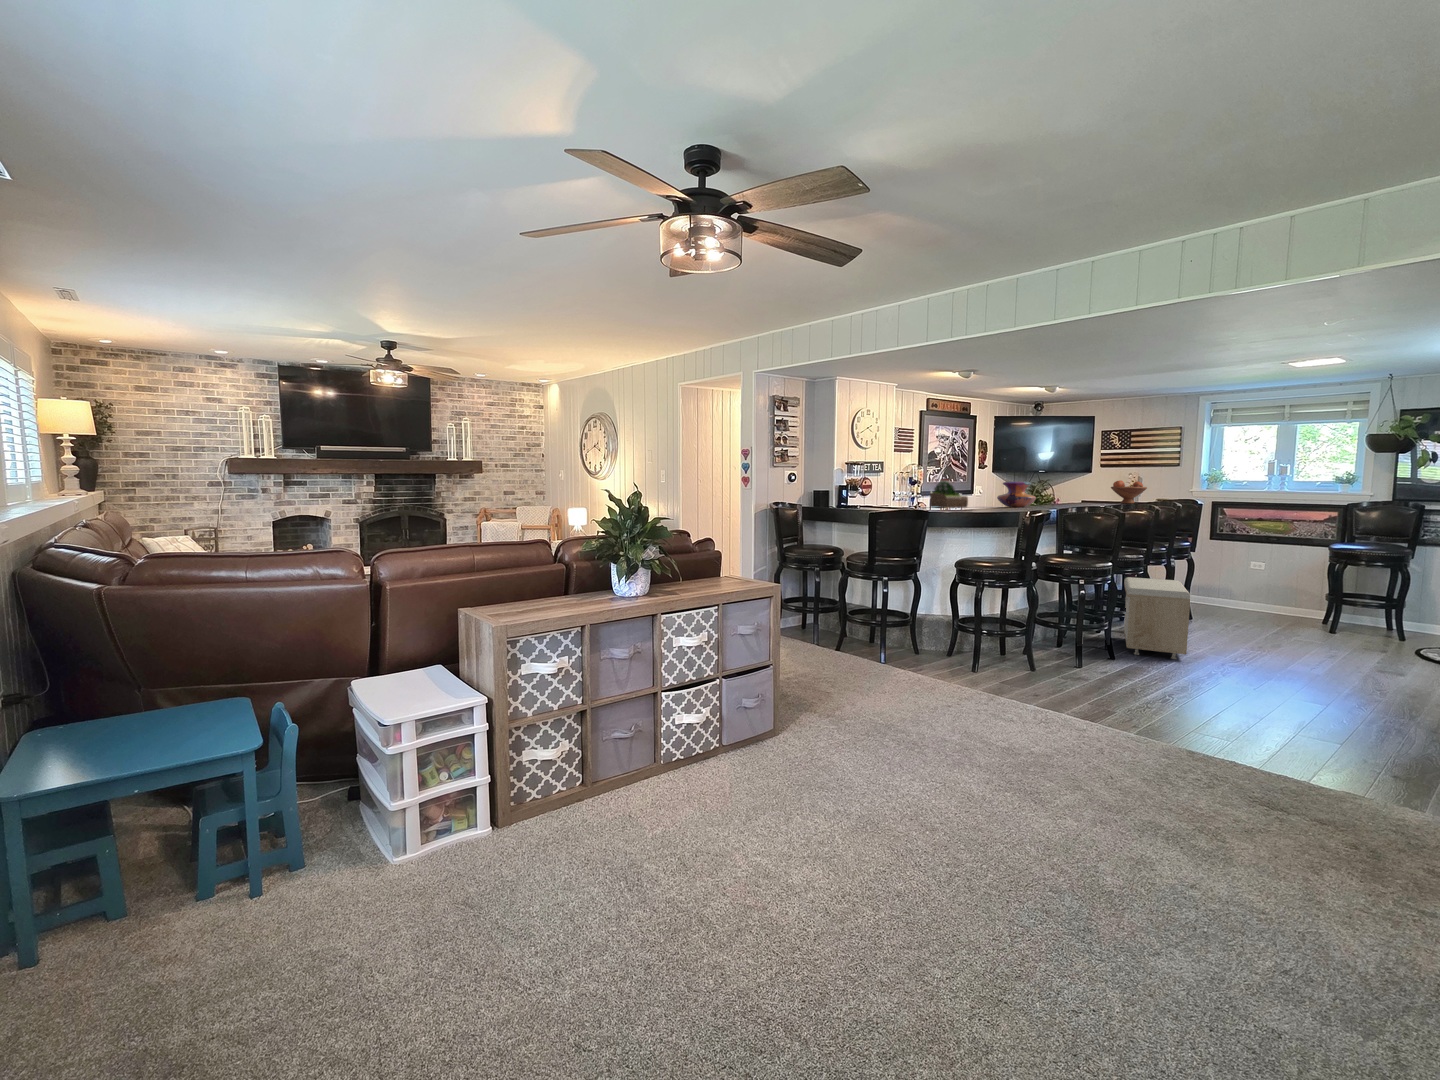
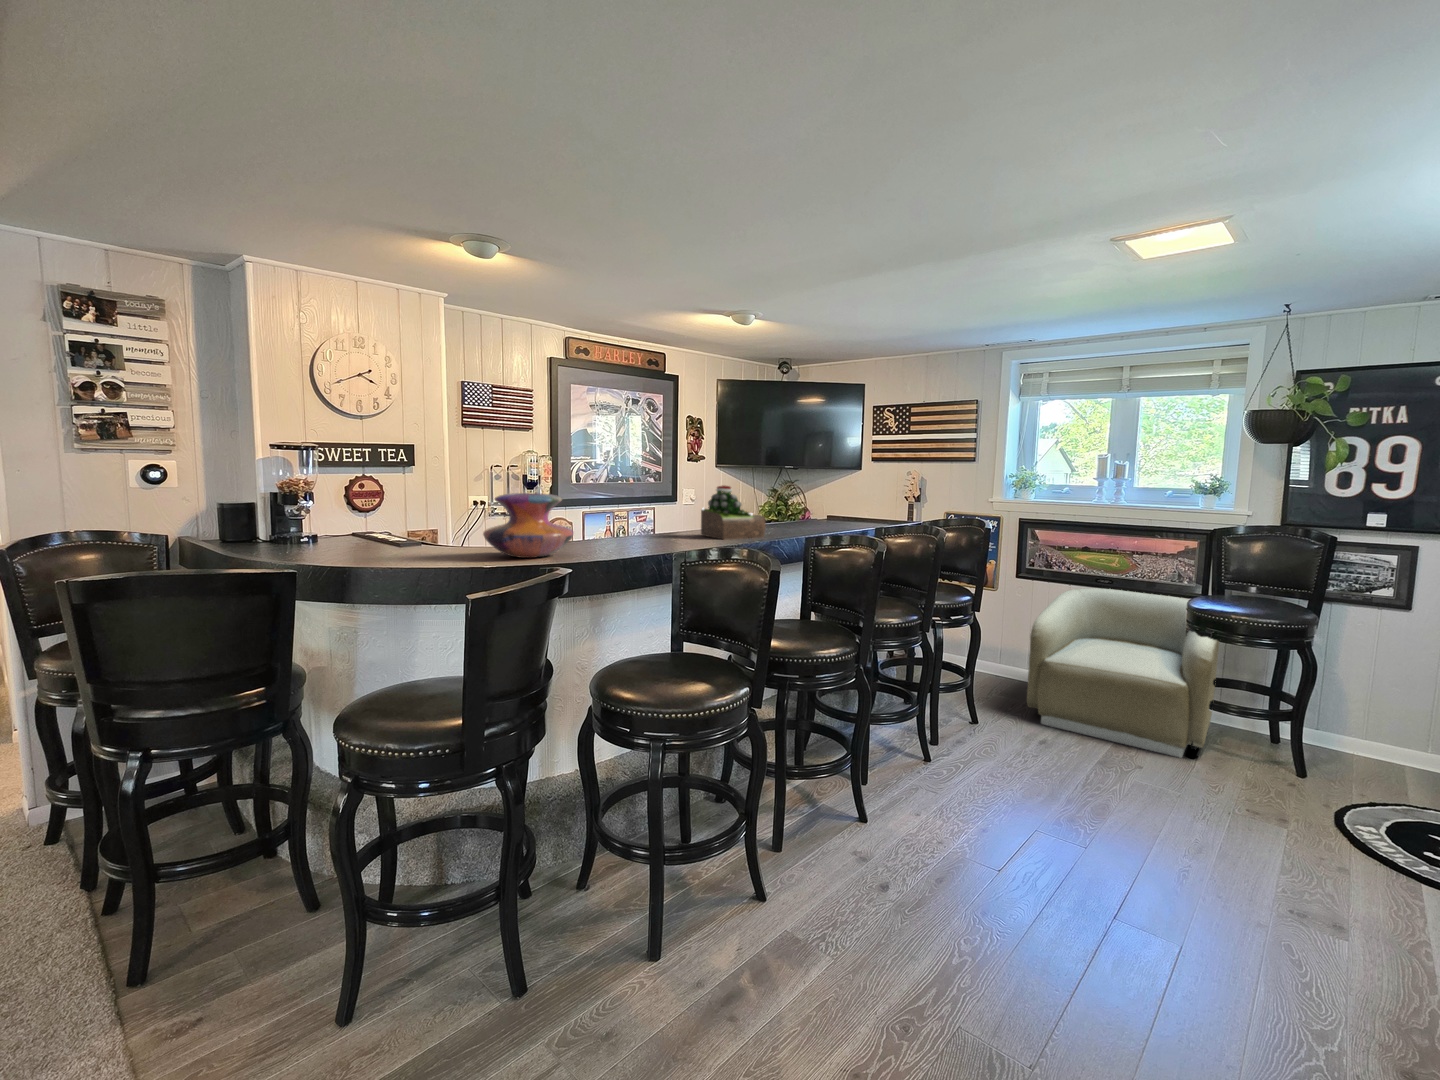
succulent plant: present [930,479,968,508] -> present [701,486,766,540]
fruit bowl: present [1111,481,1147,504] -> none [840,486,897,528]
armchair: none [1224,544,1353,631] -> present [1027,588,1219,758]
storage bench: present [1124,577,1190,659] -> none [764,696,915,938]

